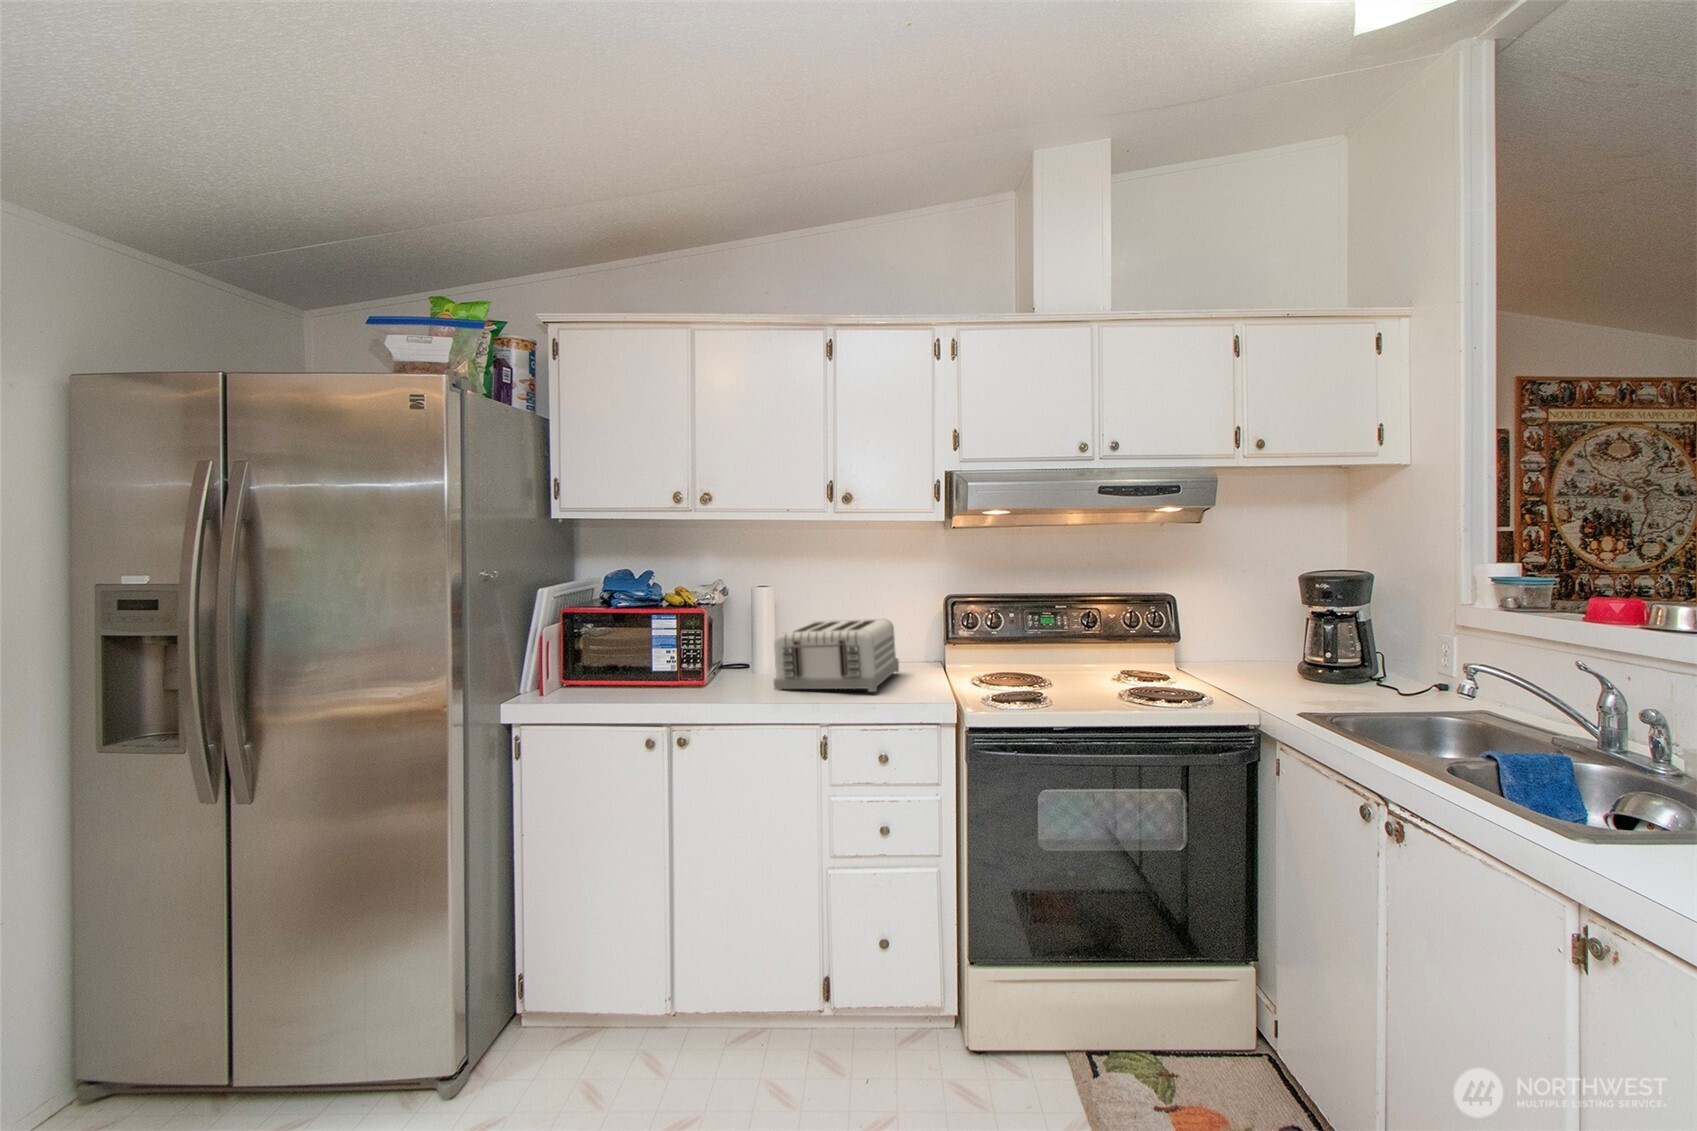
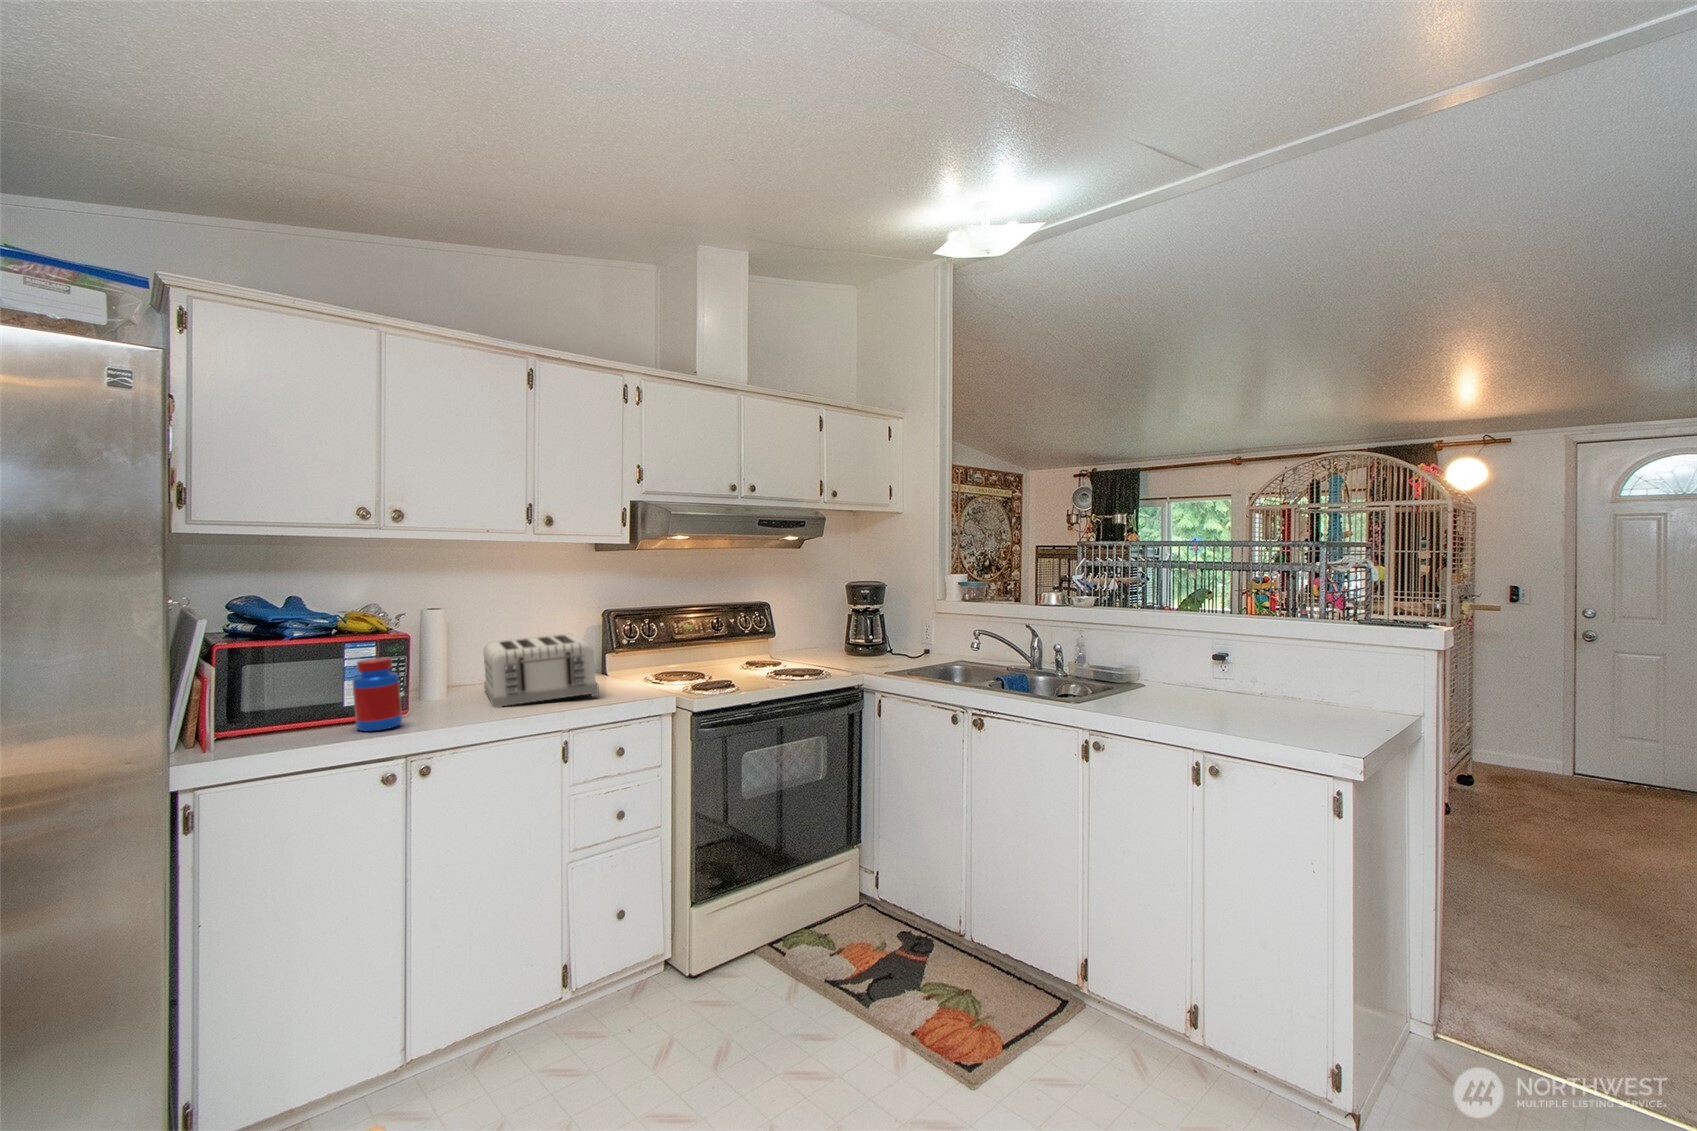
jar: none [636,630,677,698] -> present [353,657,402,731]

